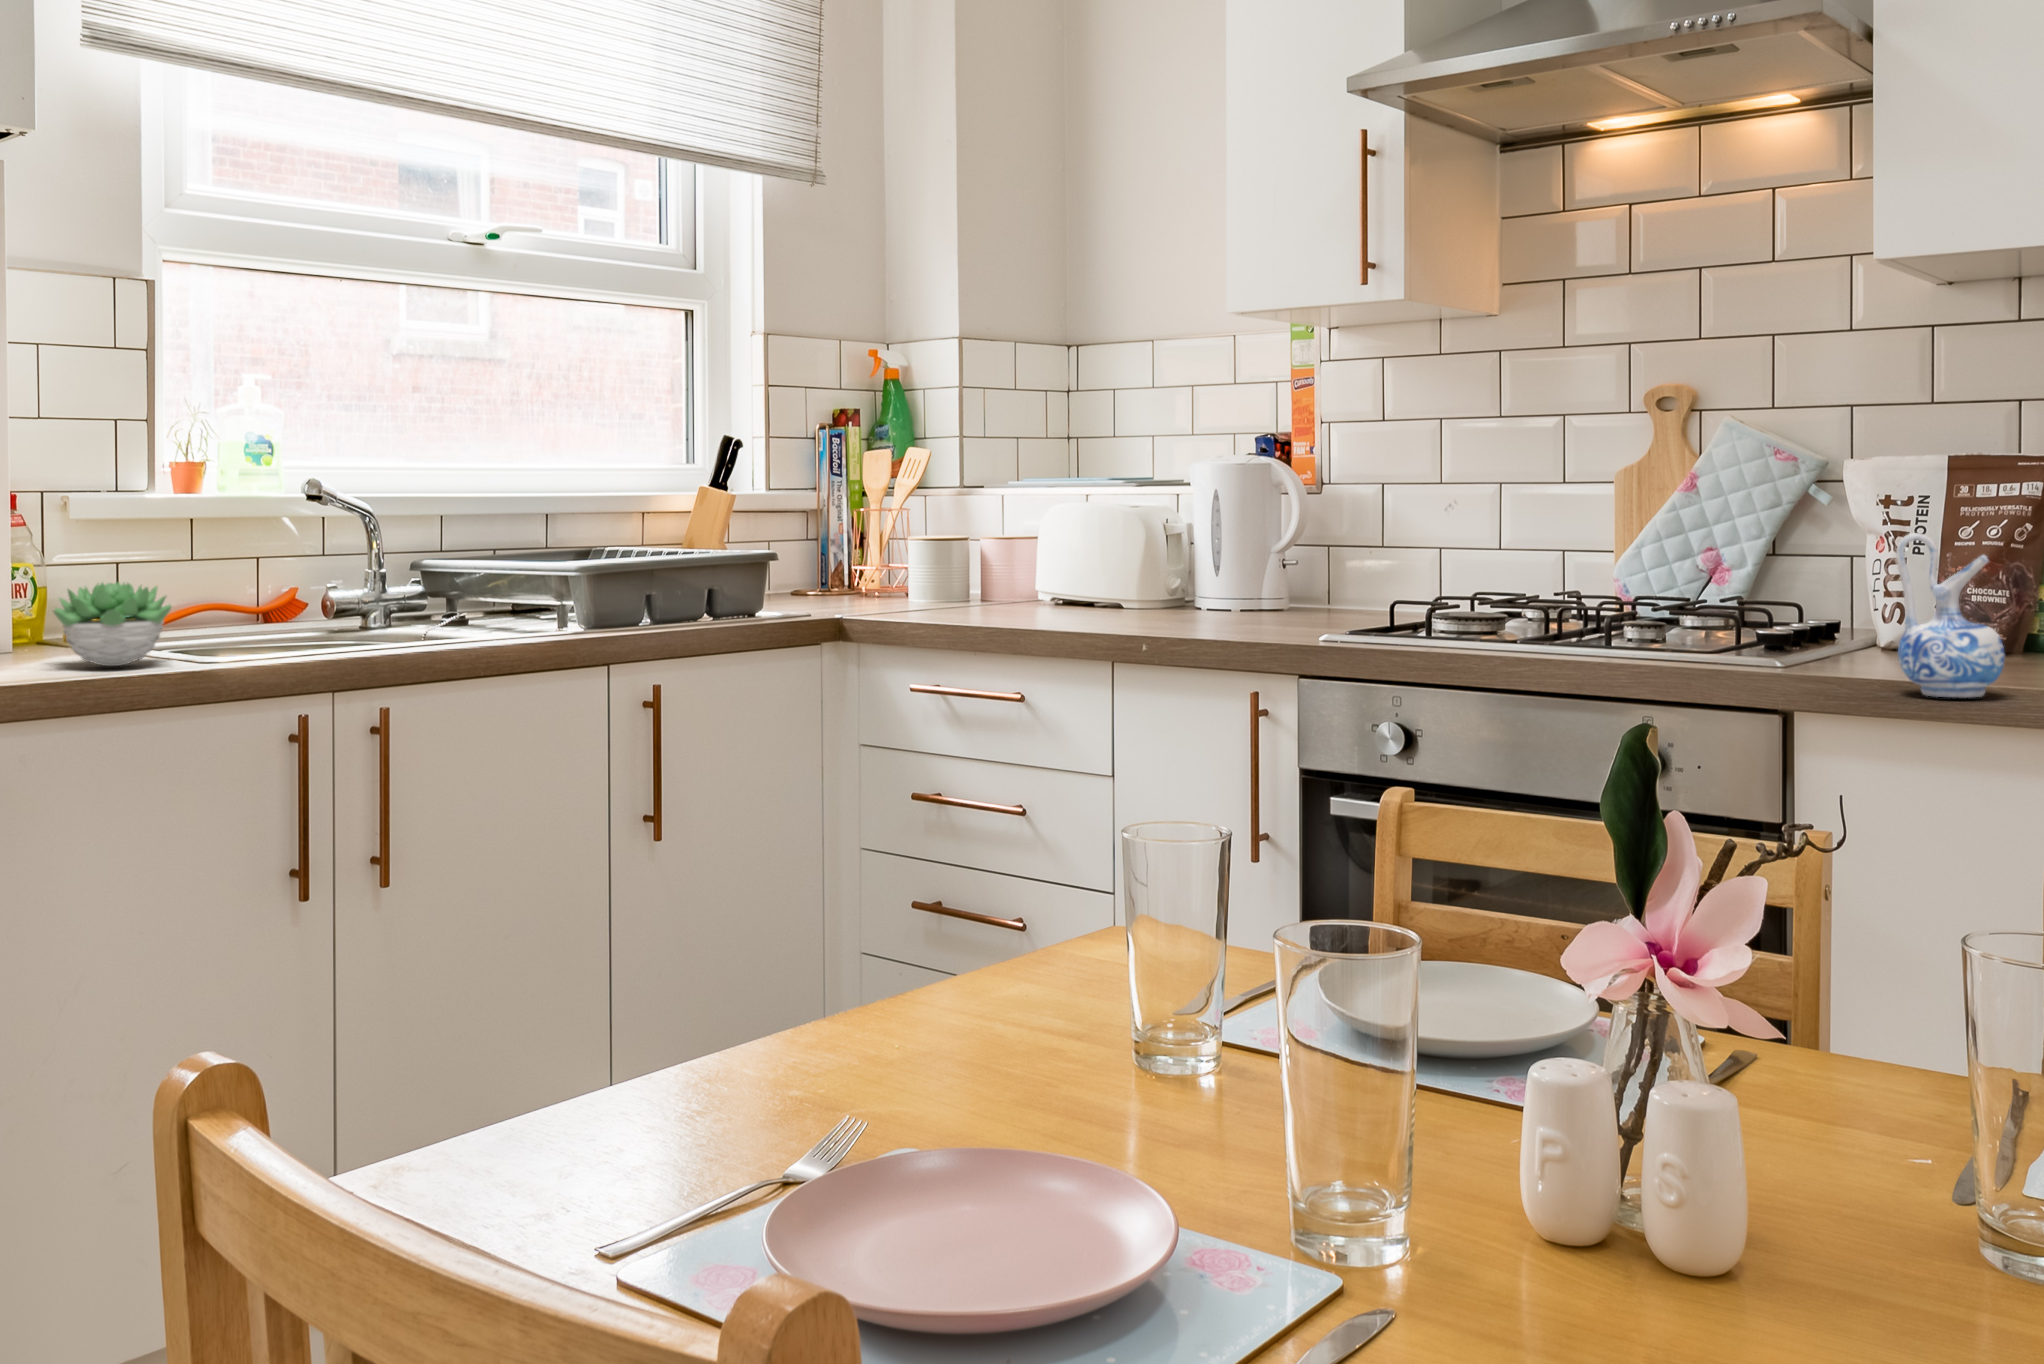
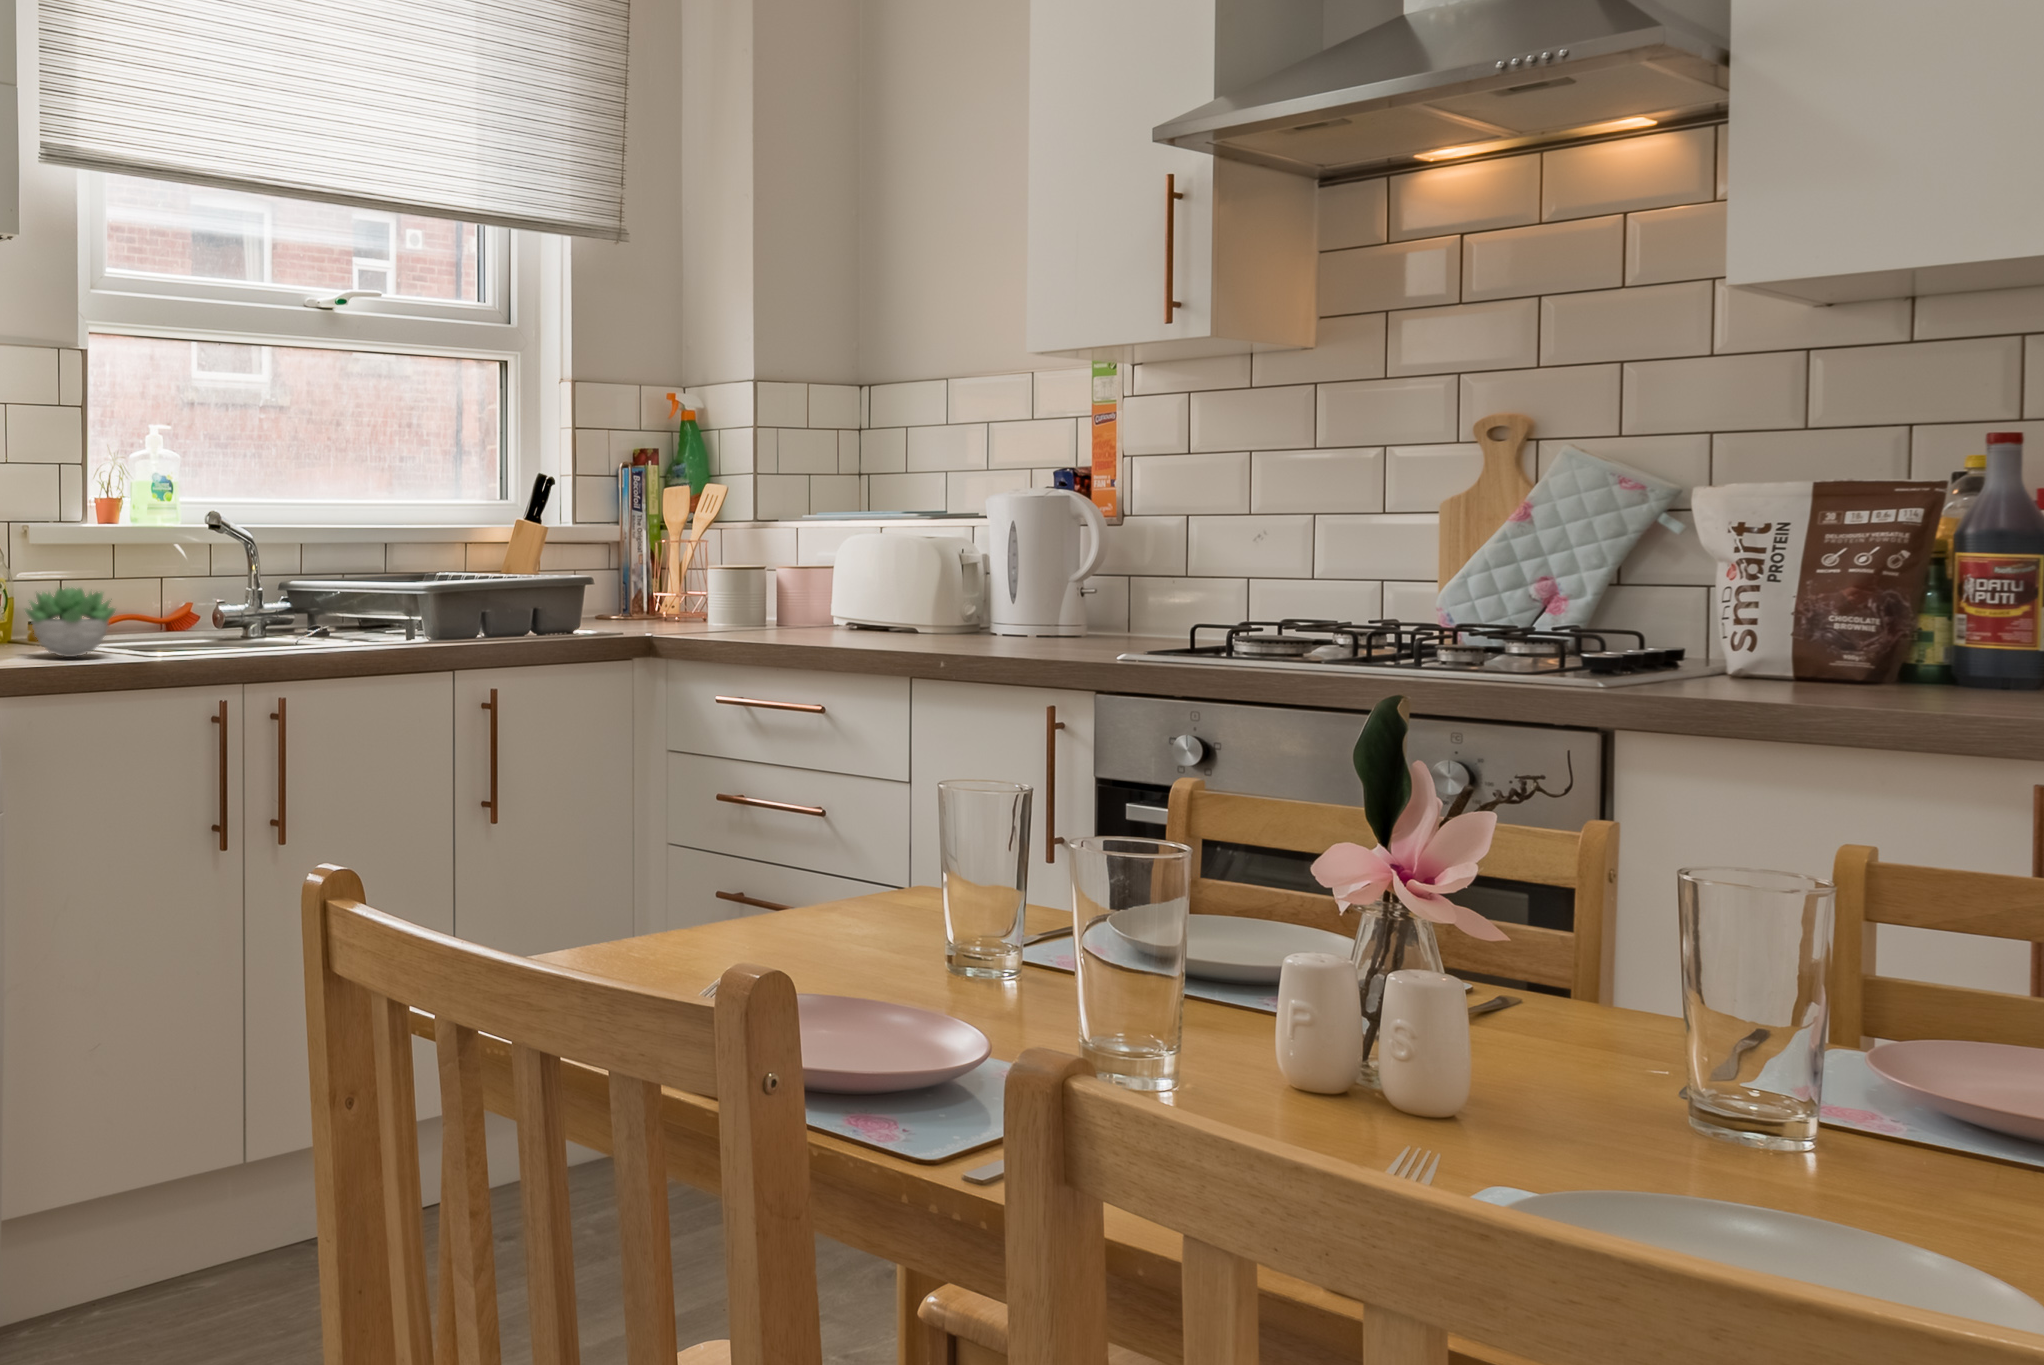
ceramic pitcher: present [1896,533,2005,697] -> none [1749,550,1868,712]

